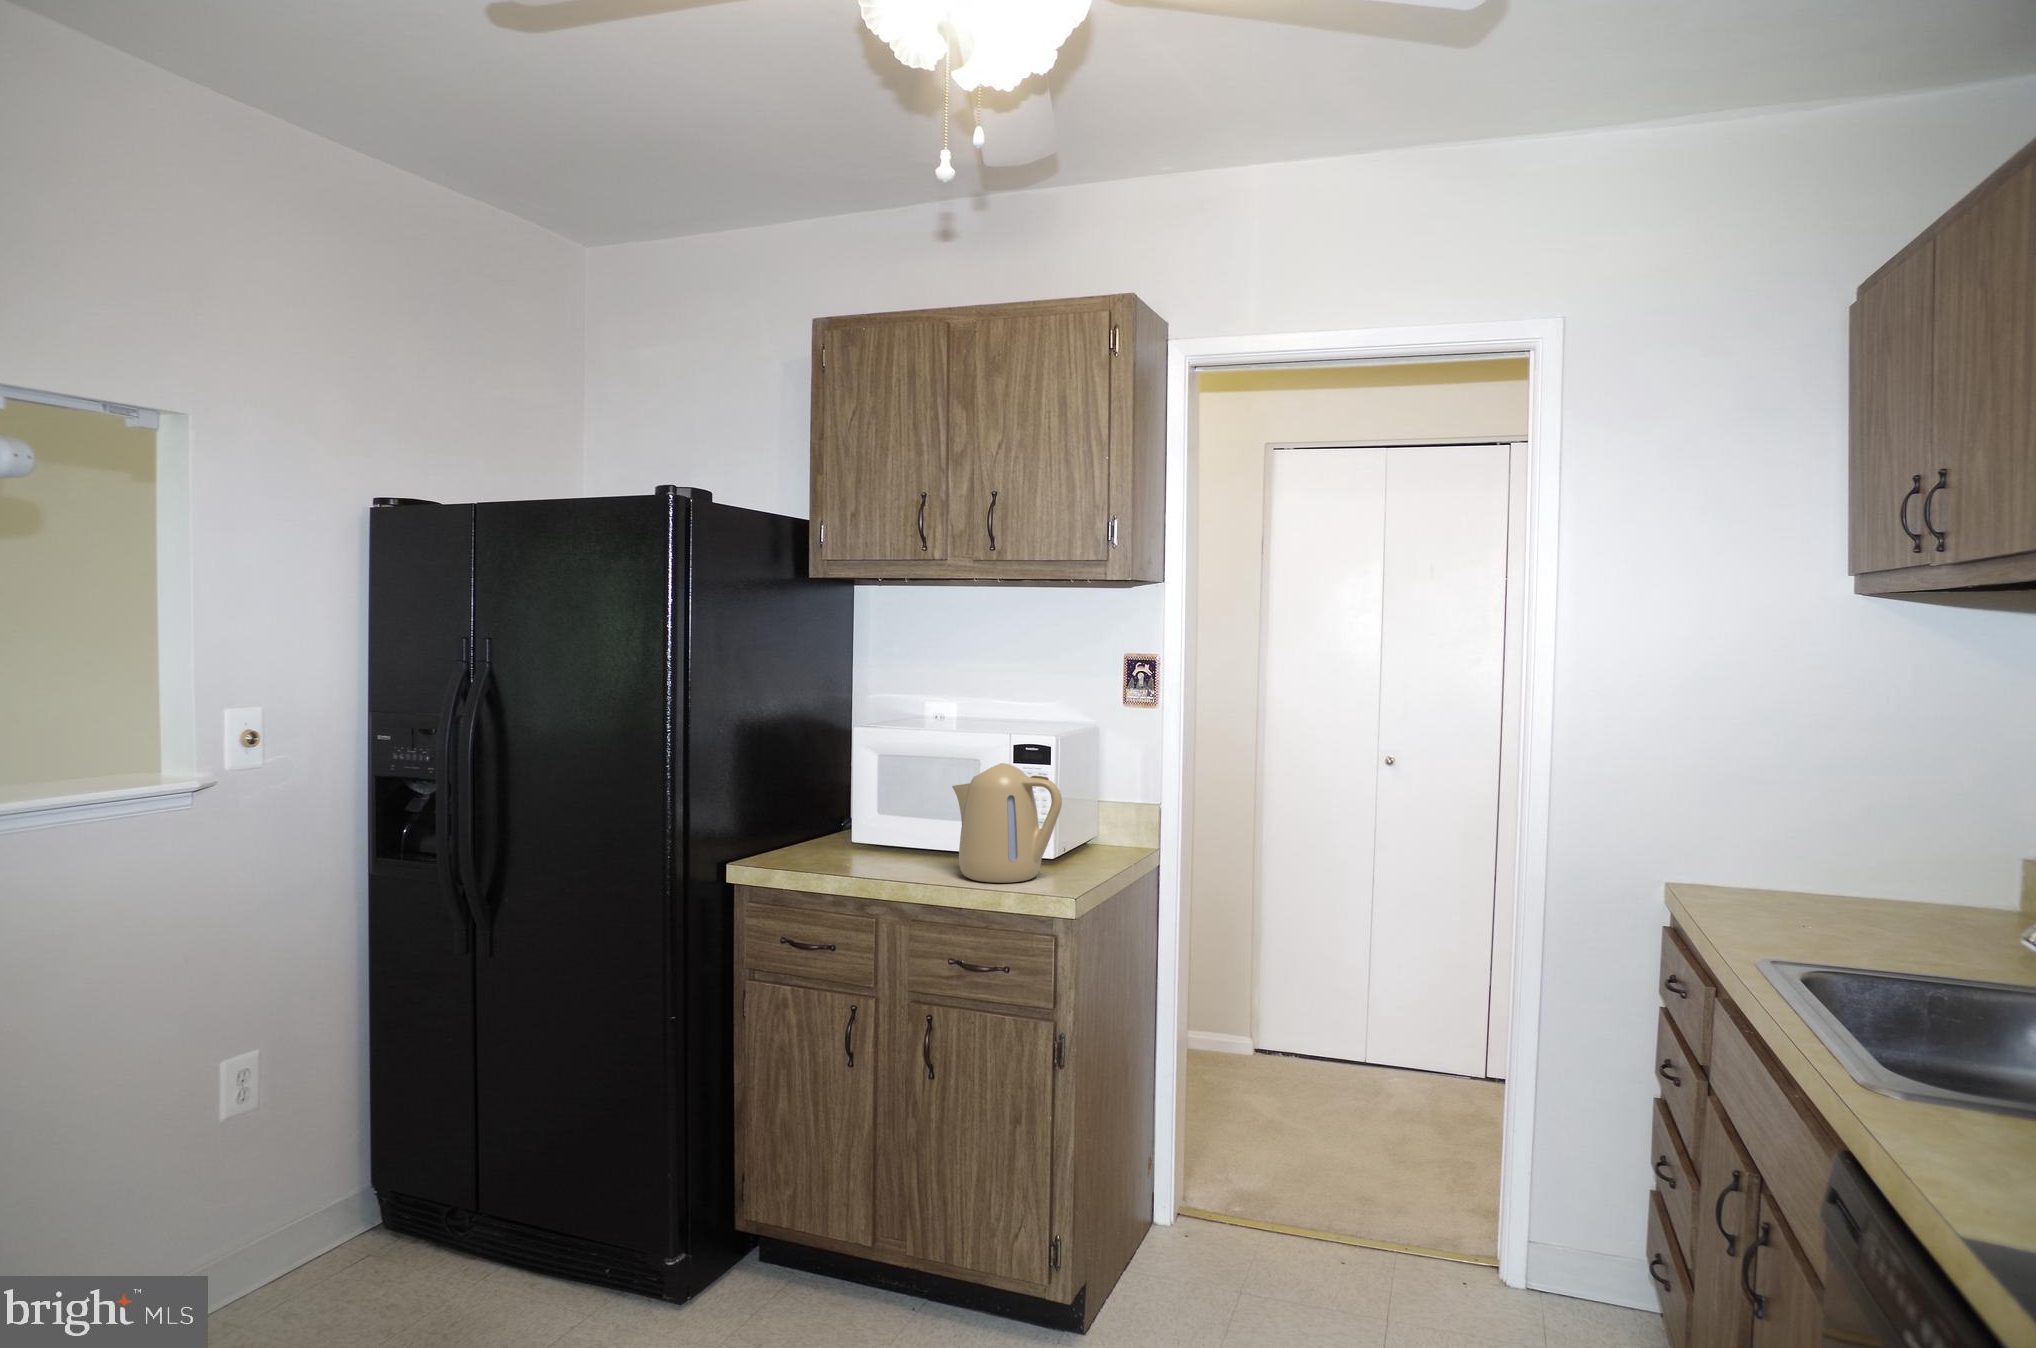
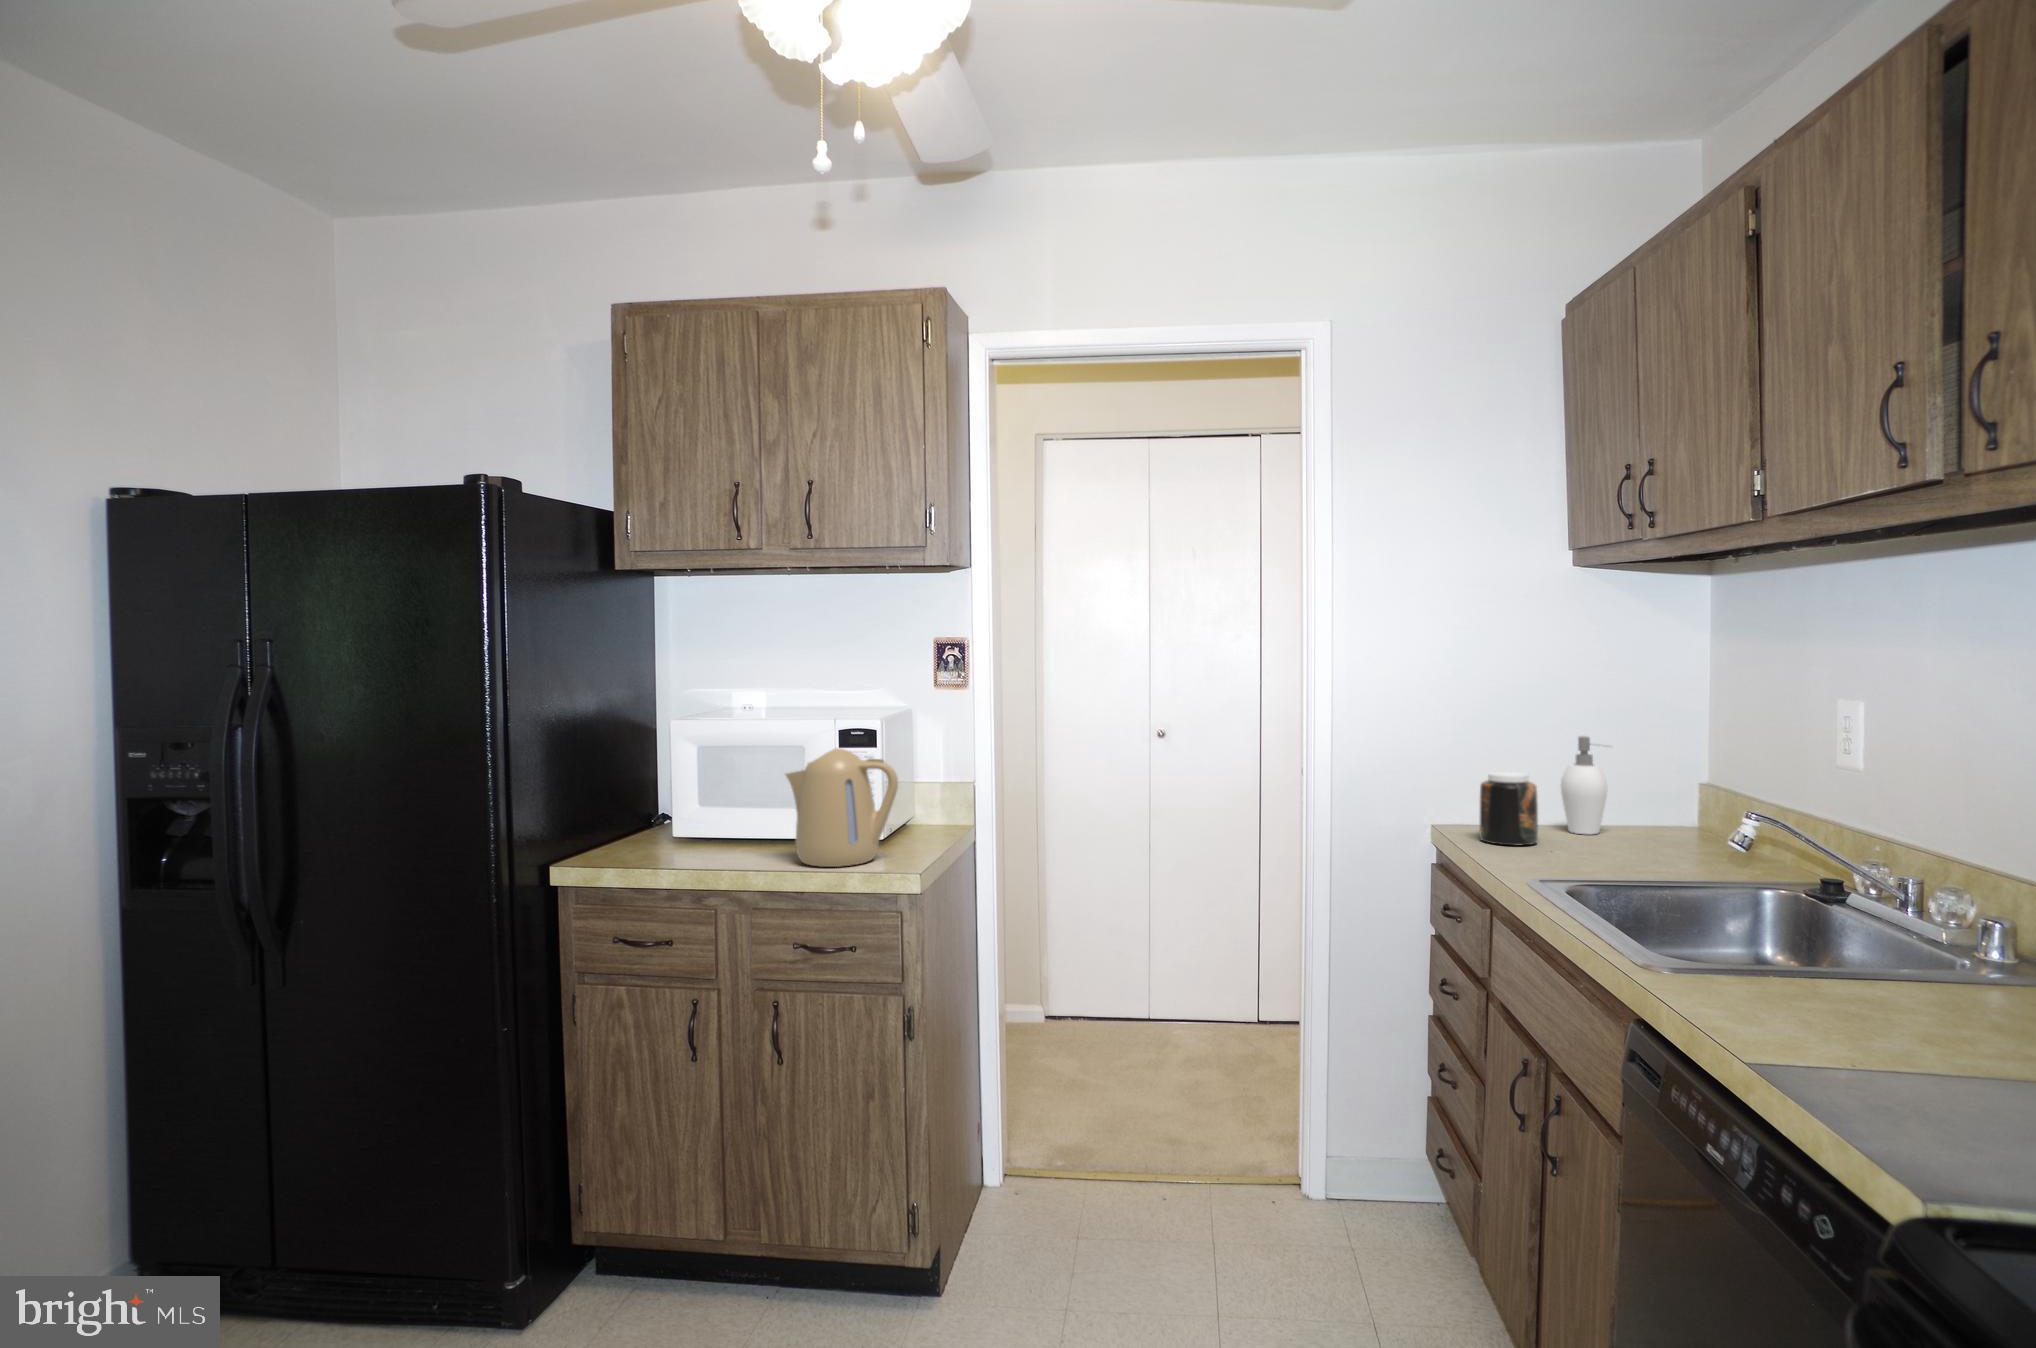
soap dispenser: none [1831,795,1899,911] -> present [1561,736,1608,834]
jar: none [1721,830,1795,918] -> present [1480,771,1538,845]

